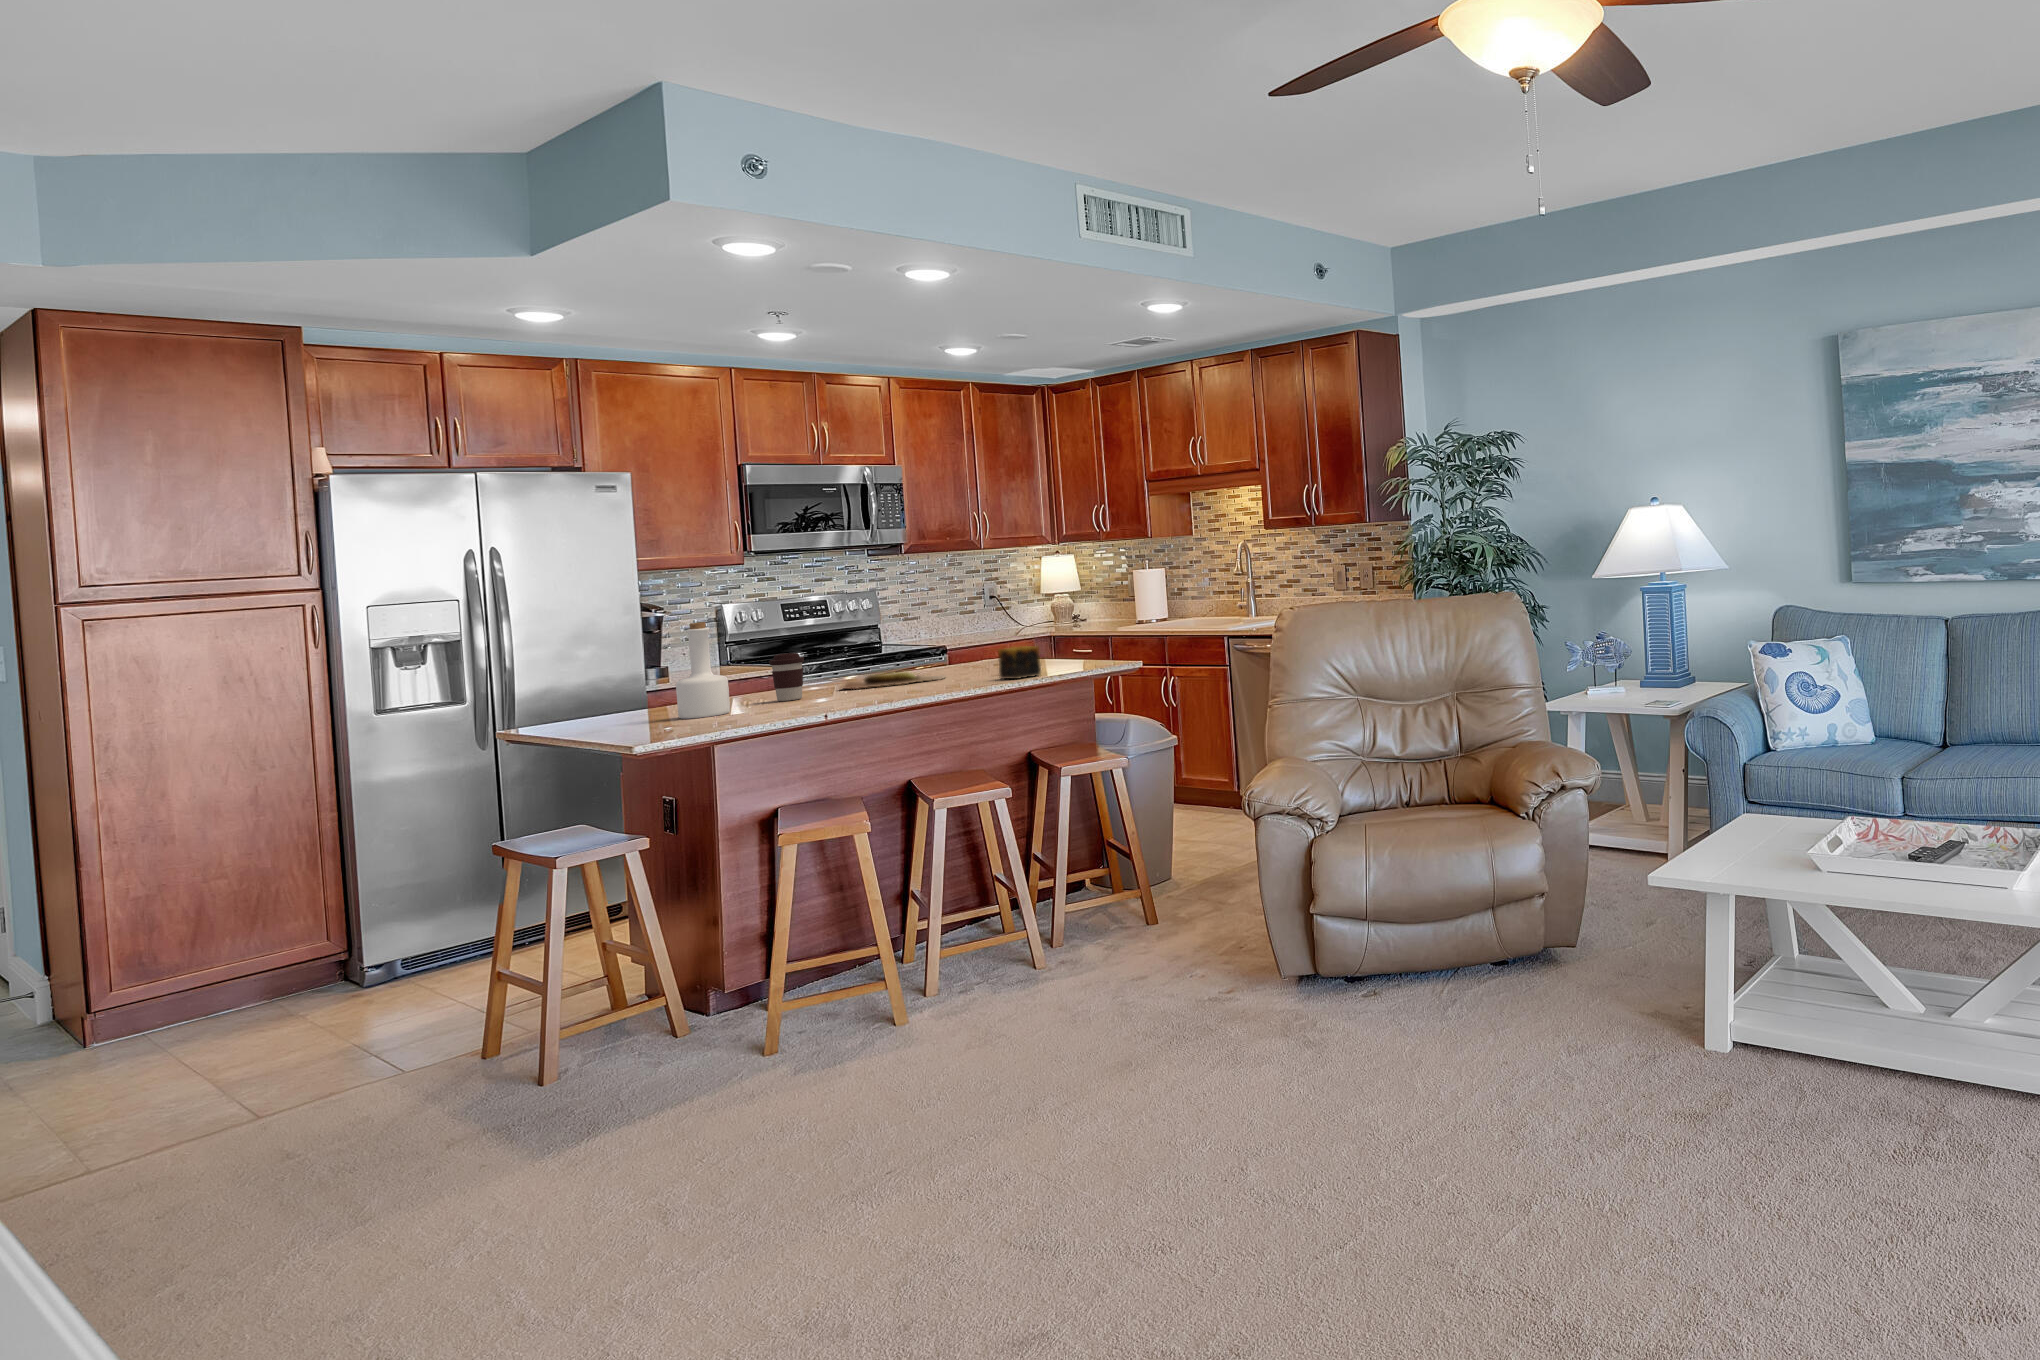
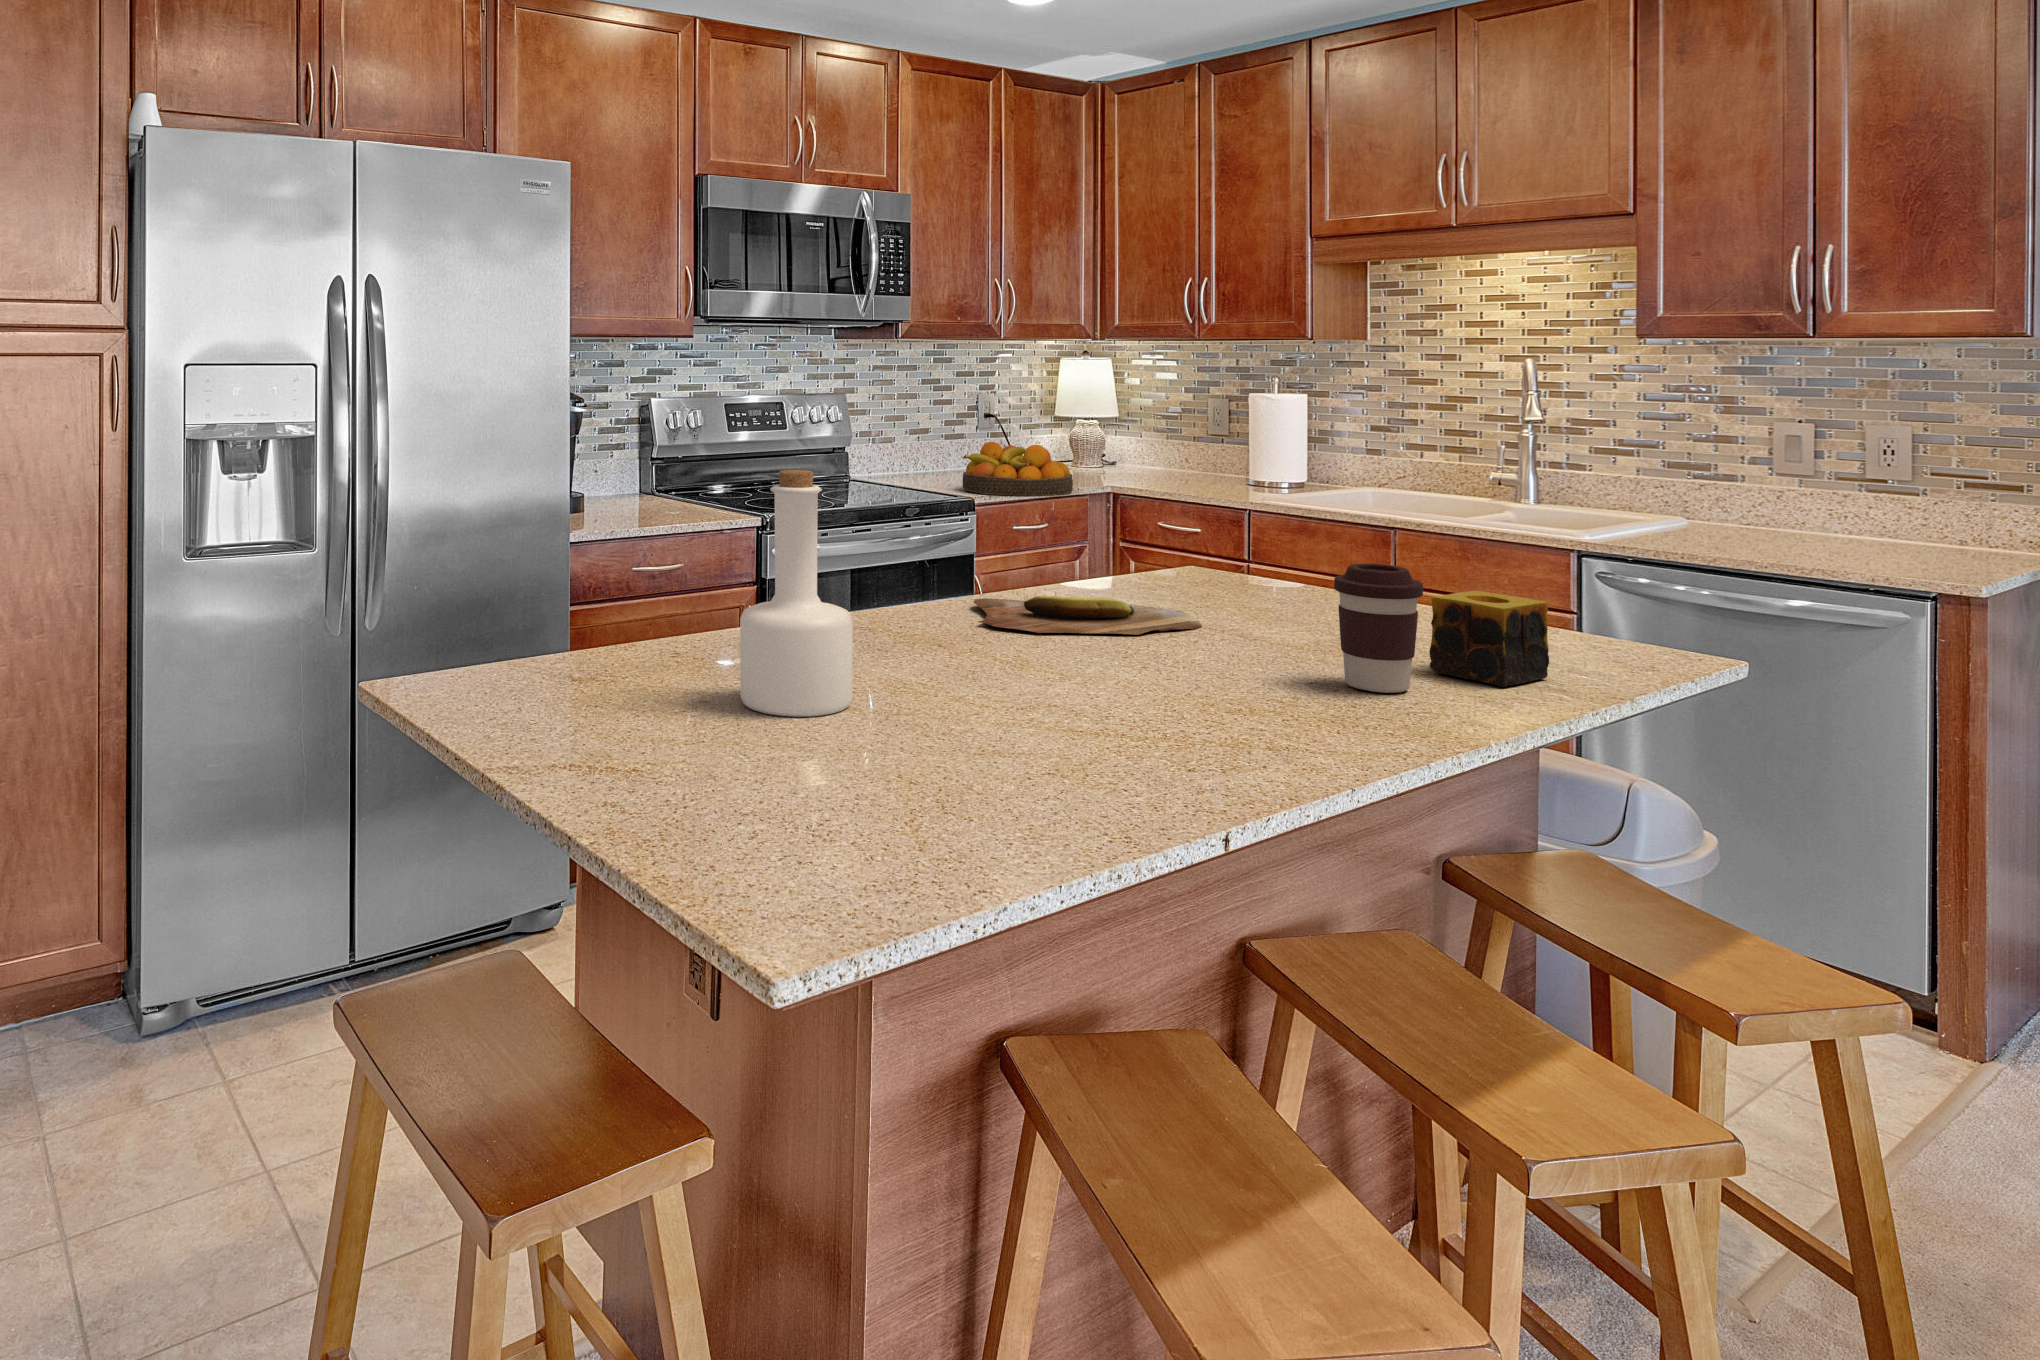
fruit bowl: none [959,613,1033,647] -> present [962,442,1073,496]
coffee cup: present [769,653,804,701] -> present [1334,564,1423,693]

